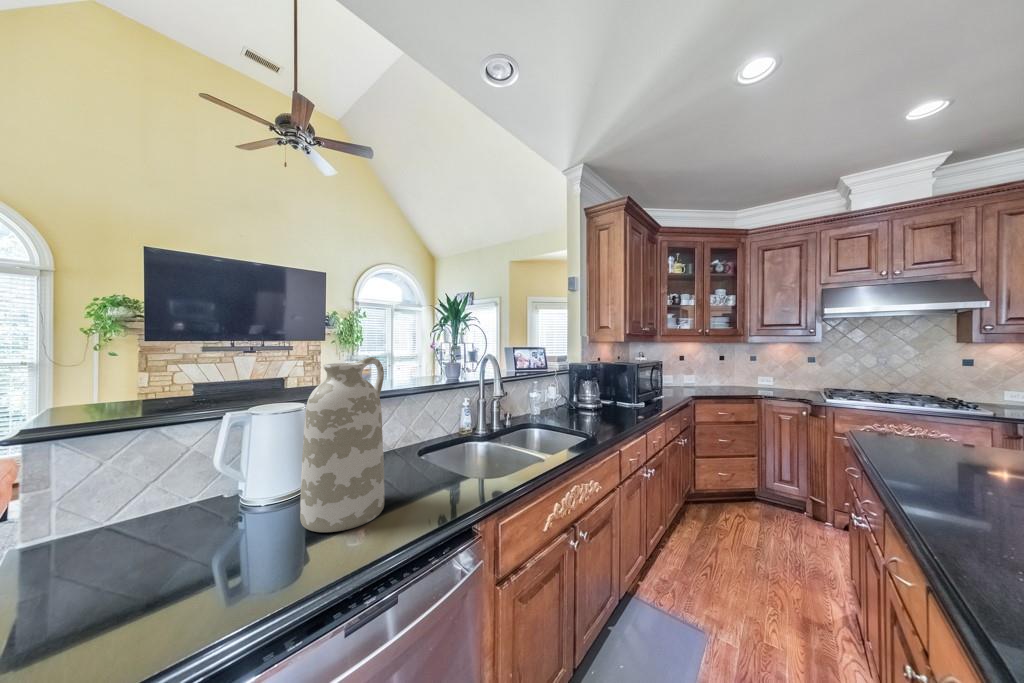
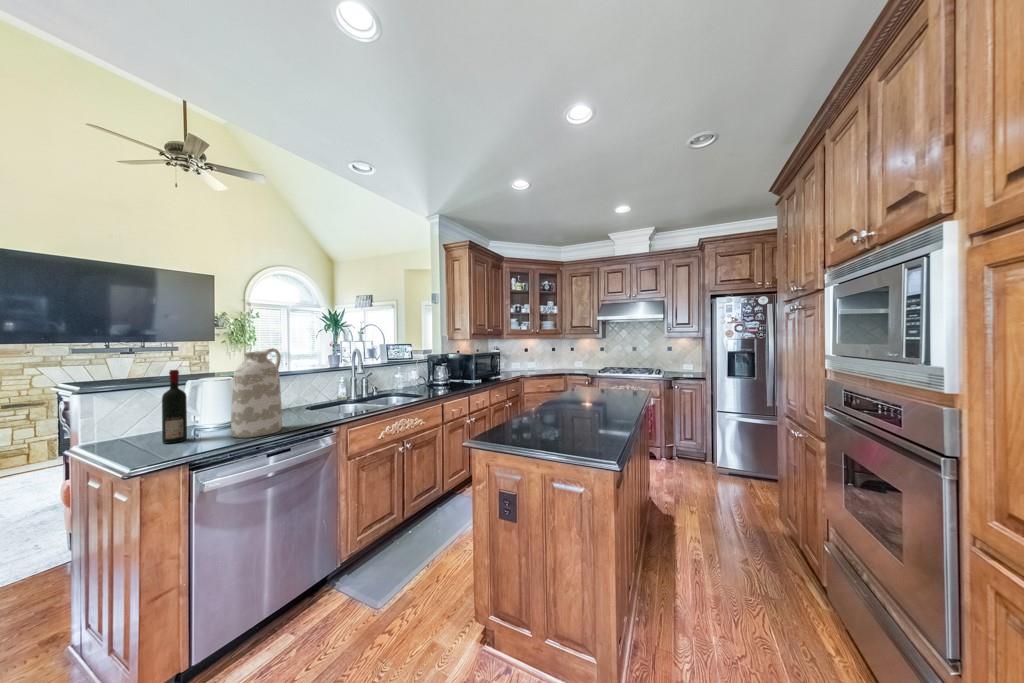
wine bottle: none [192,395,234,532] -> present [162,370,187,443]

